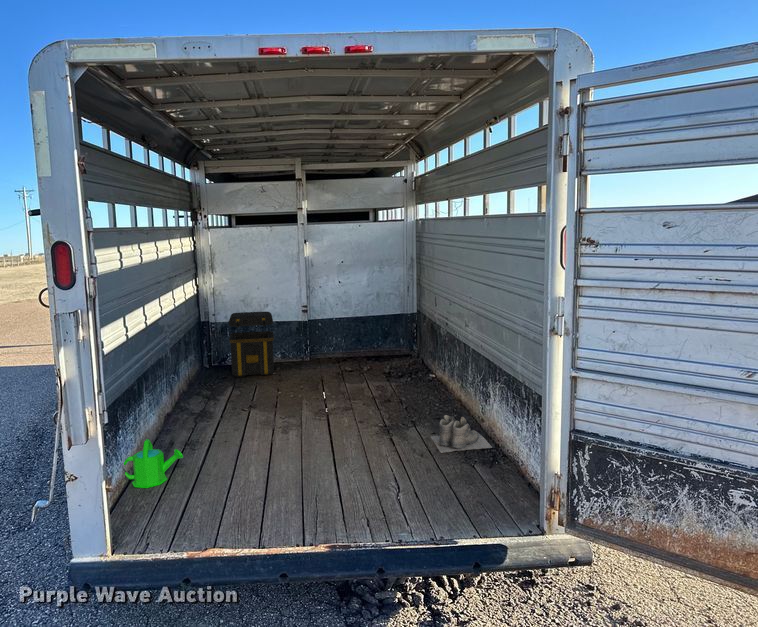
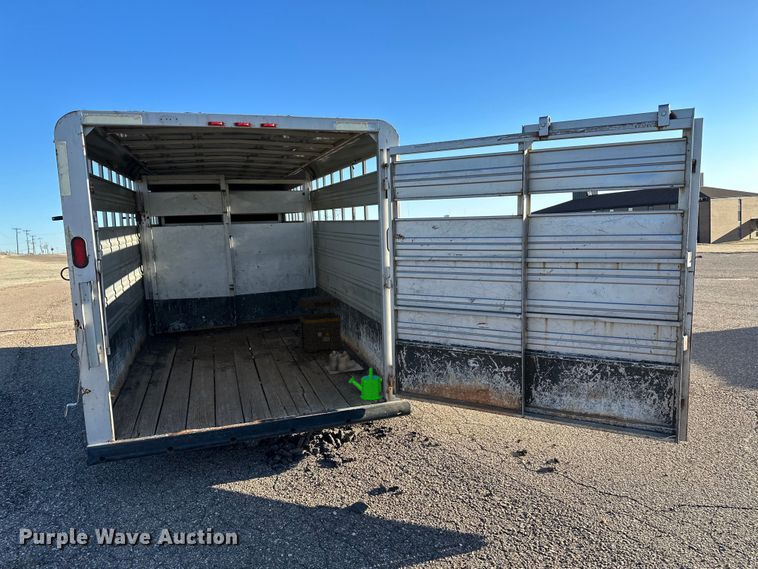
toolbox: present [229,312,274,377] -> present [298,296,341,352]
watering can: present [124,439,183,488] -> present [349,368,382,400]

